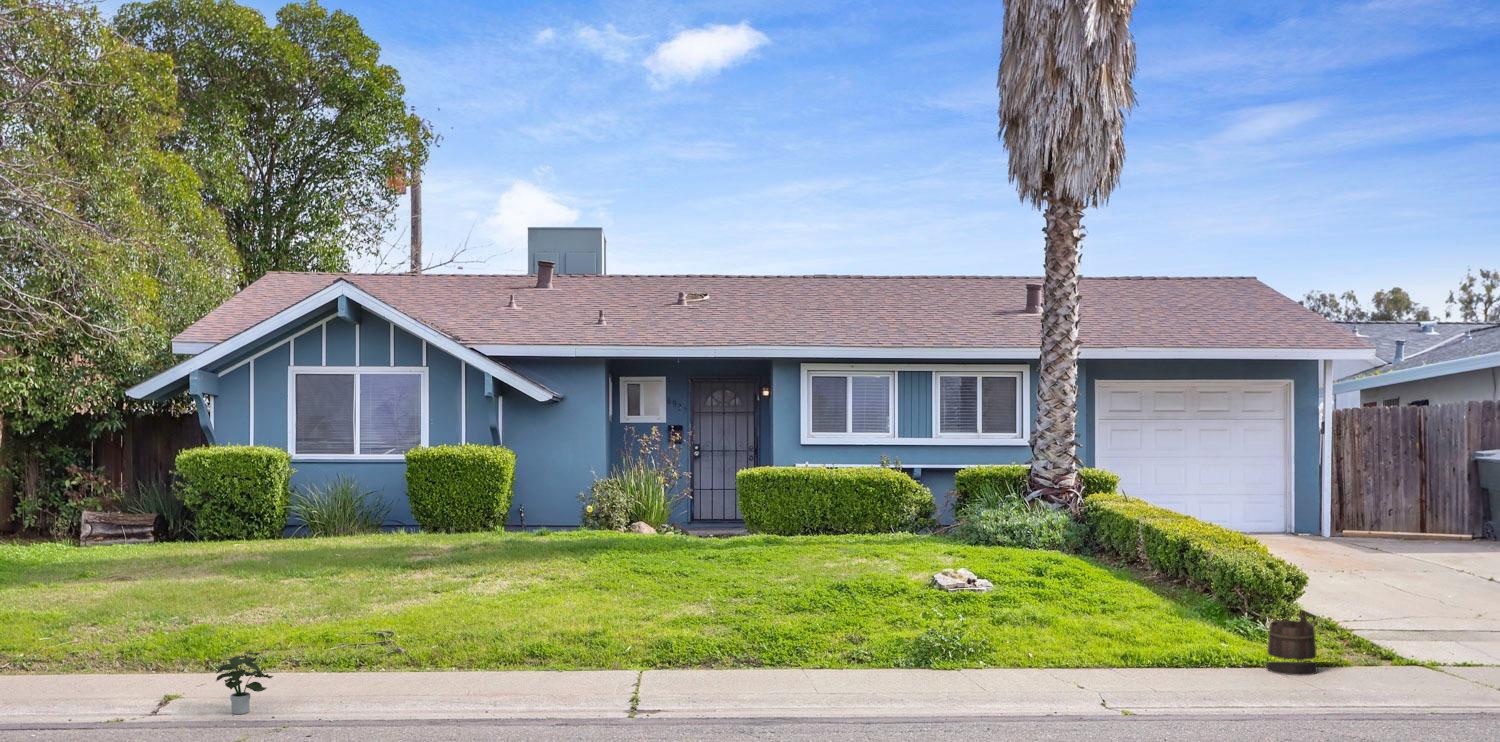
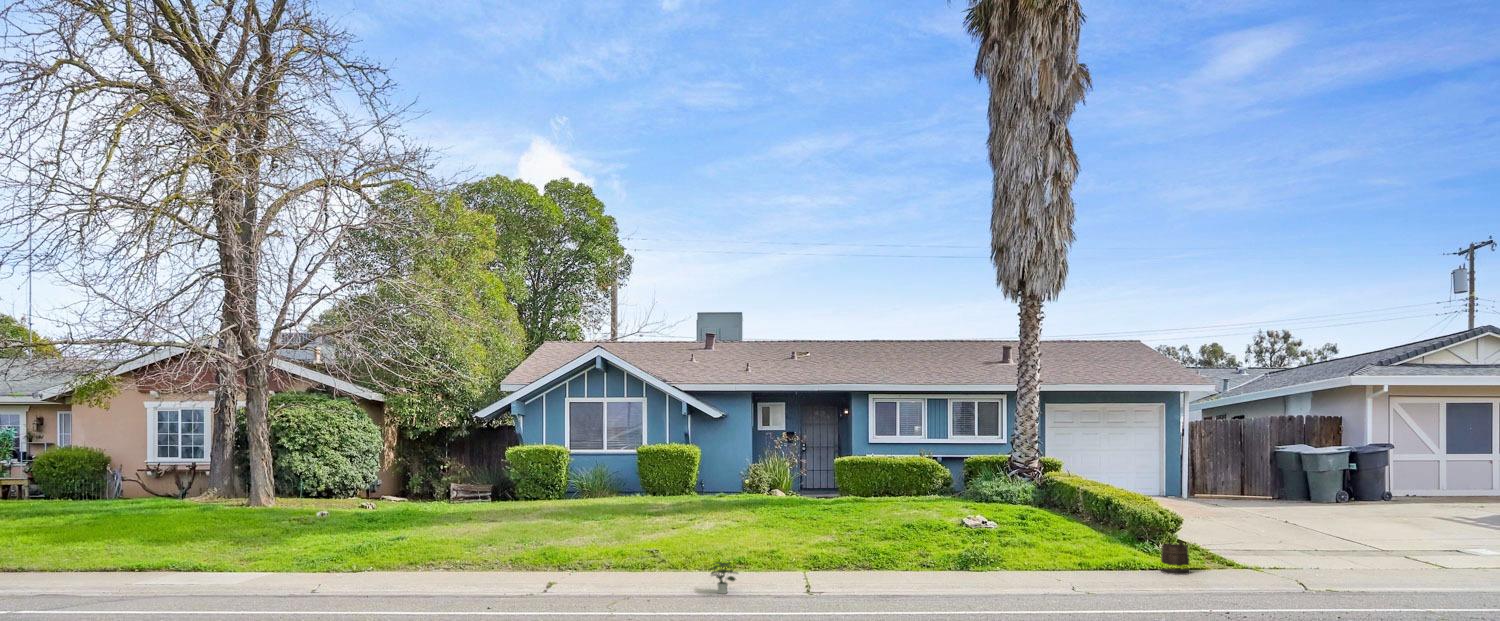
potted plant: present [216,652,273,714] -> present [709,560,738,594]

